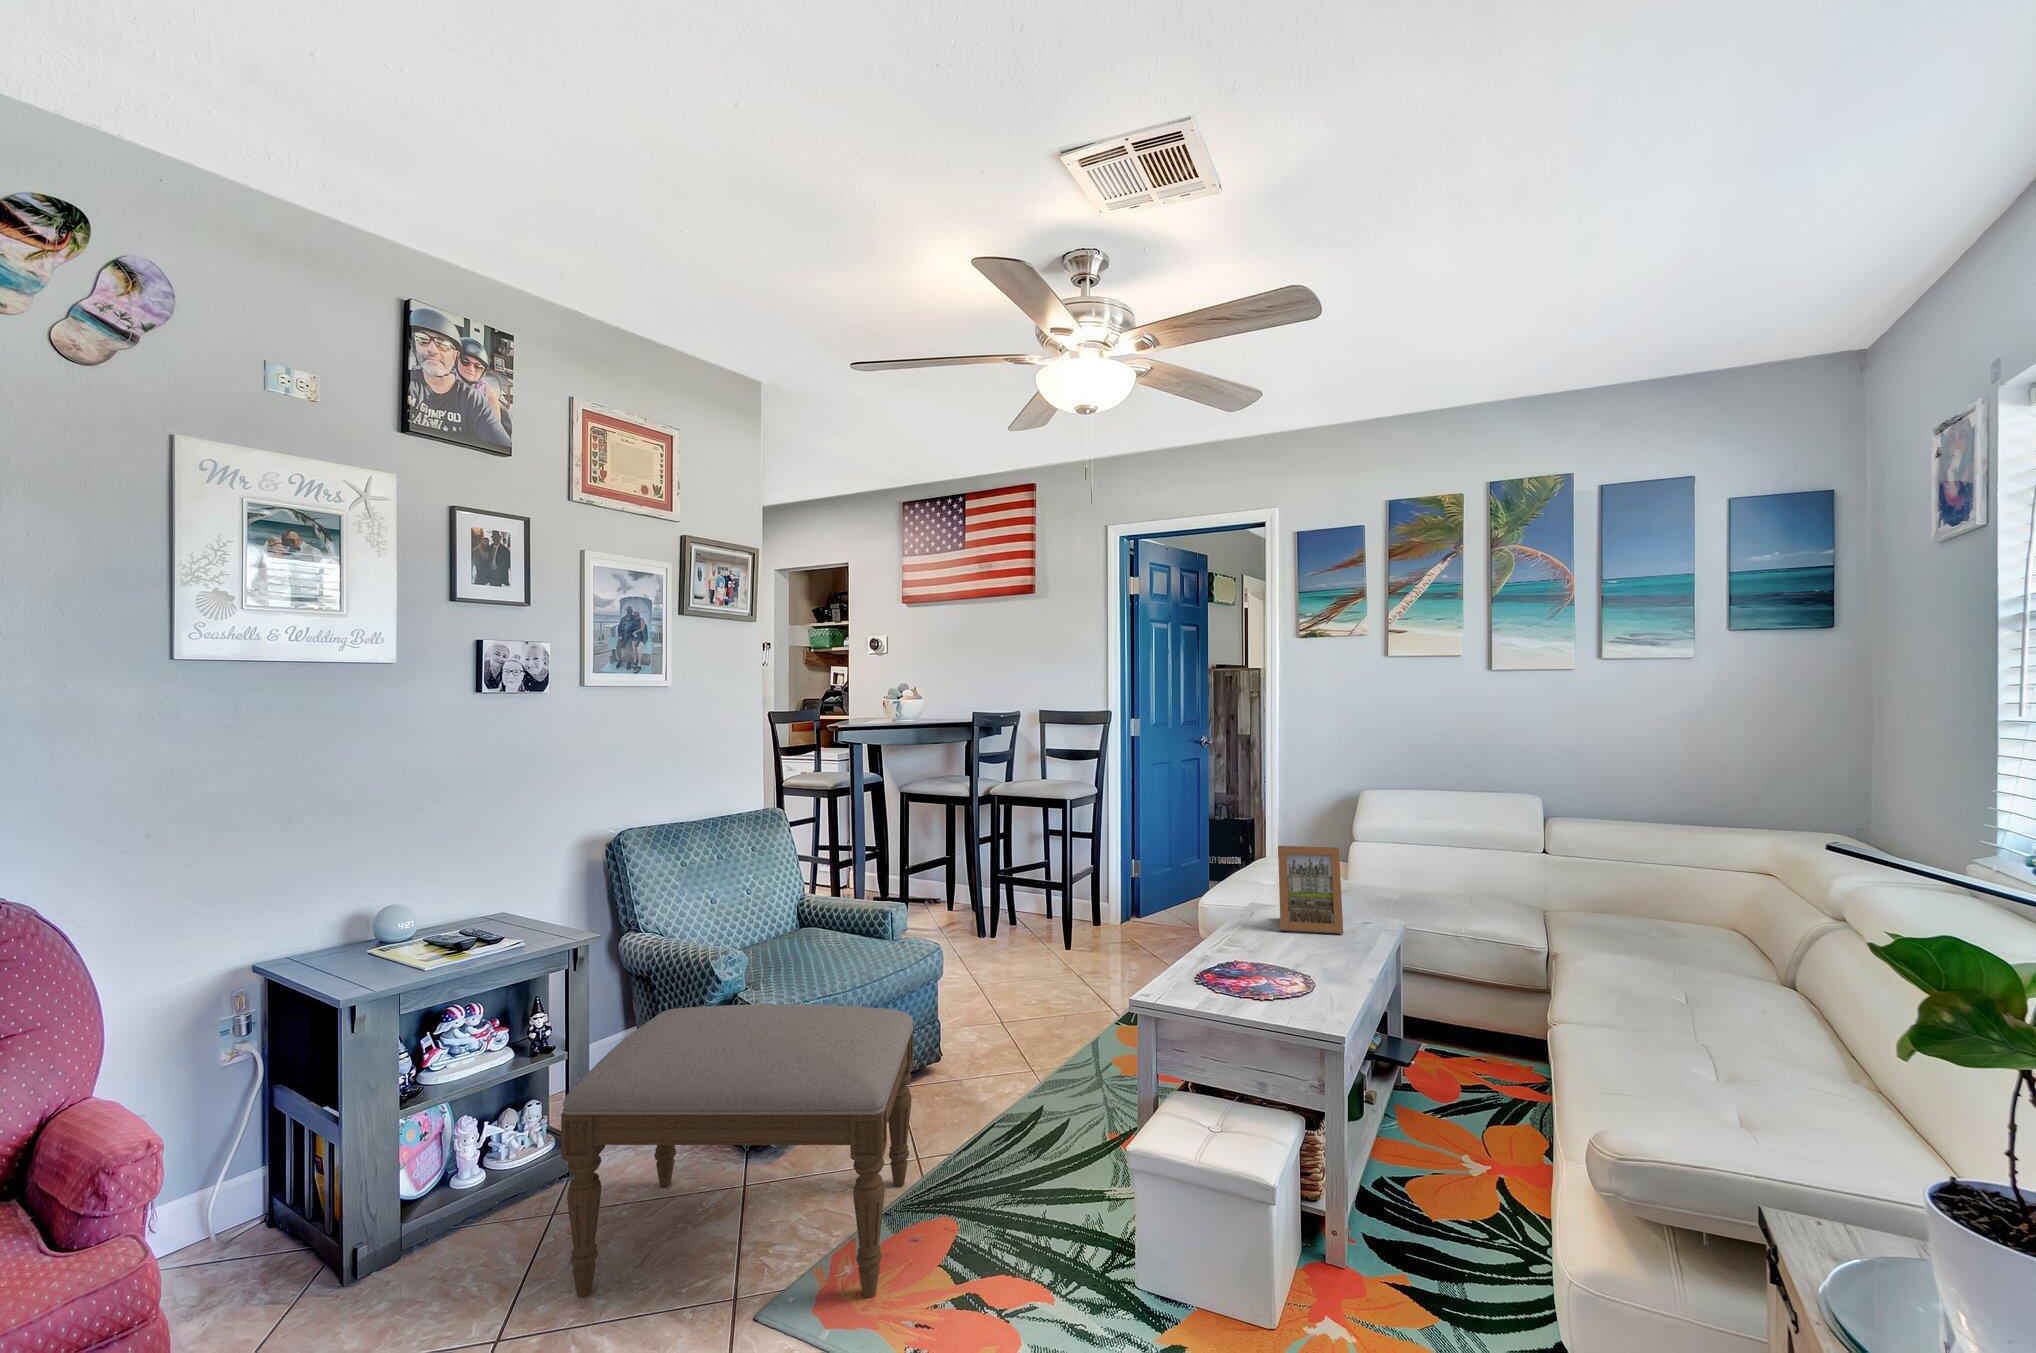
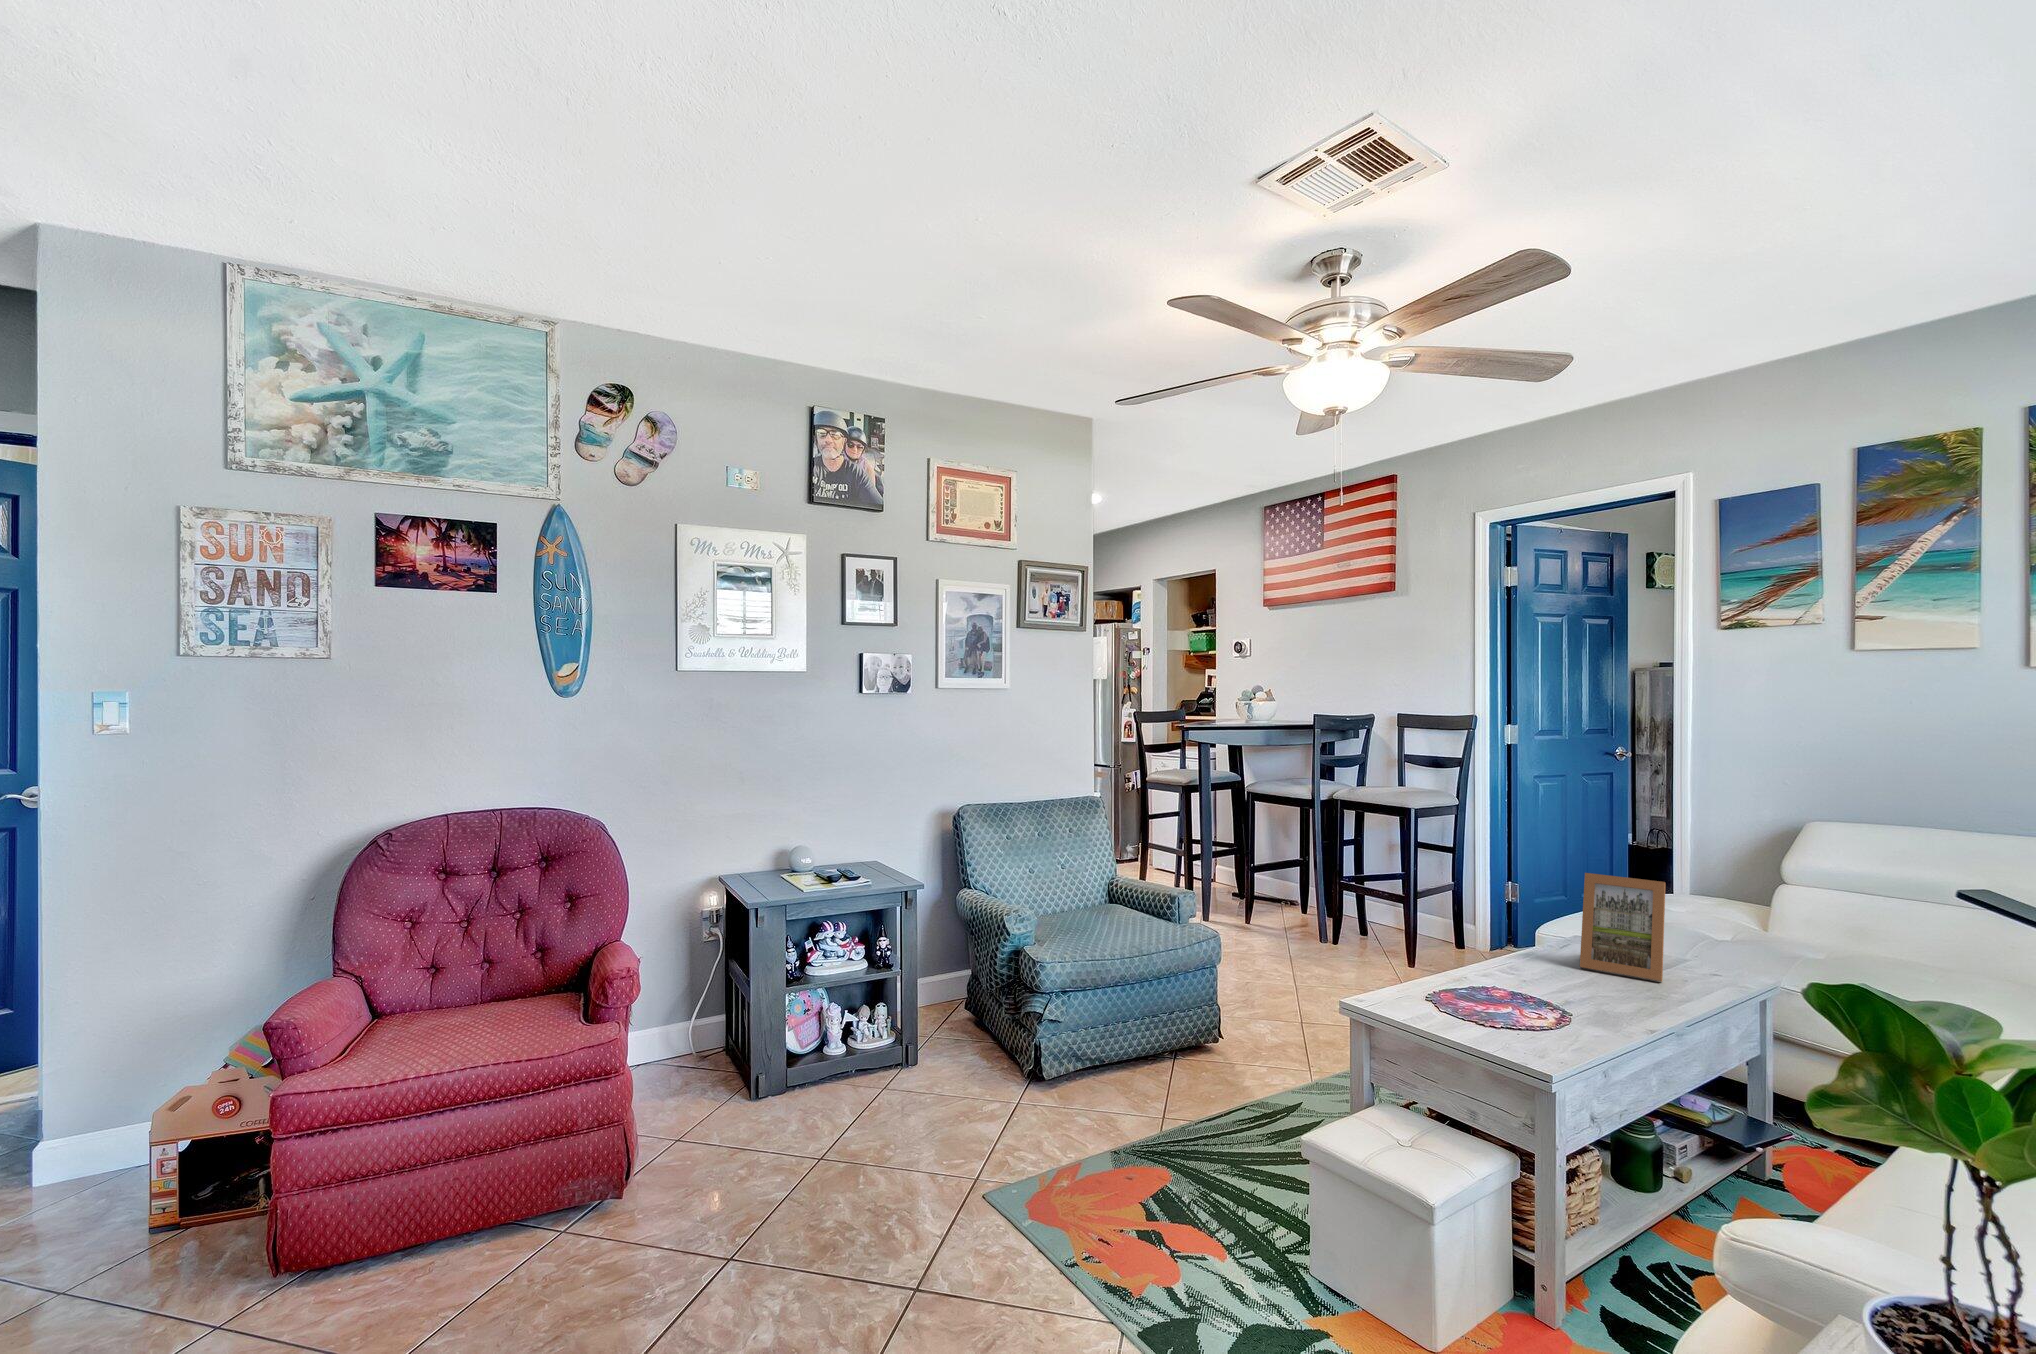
ottoman: present [561,1004,913,1298] -> none [867,948,1154,1207]

